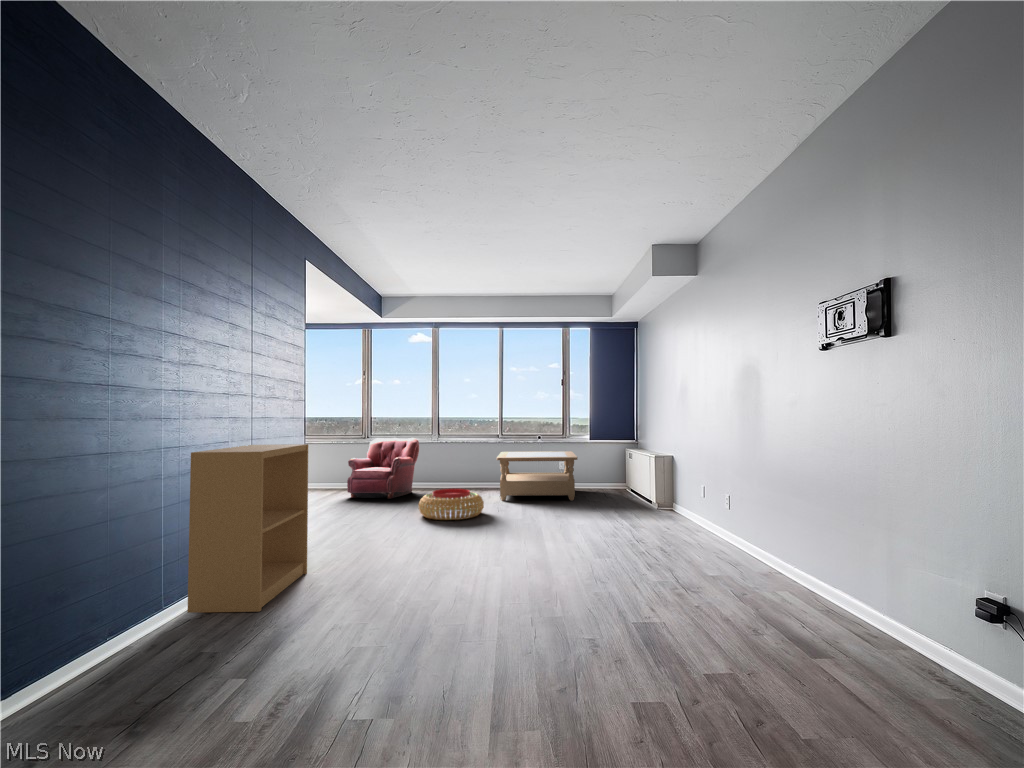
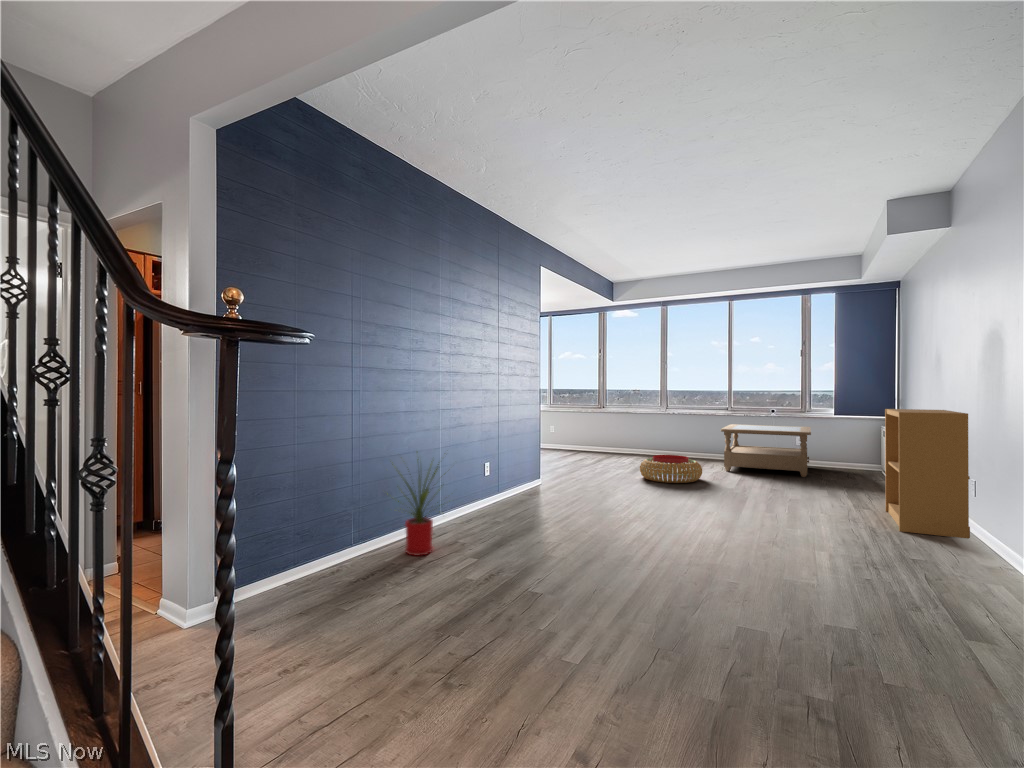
armchair: present [347,438,419,499] -> none [583,407,648,461]
bookshelf: present [187,444,308,613] -> present [885,409,970,539]
house plant: none [62,514,202,686] -> present [392,464,439,556]

